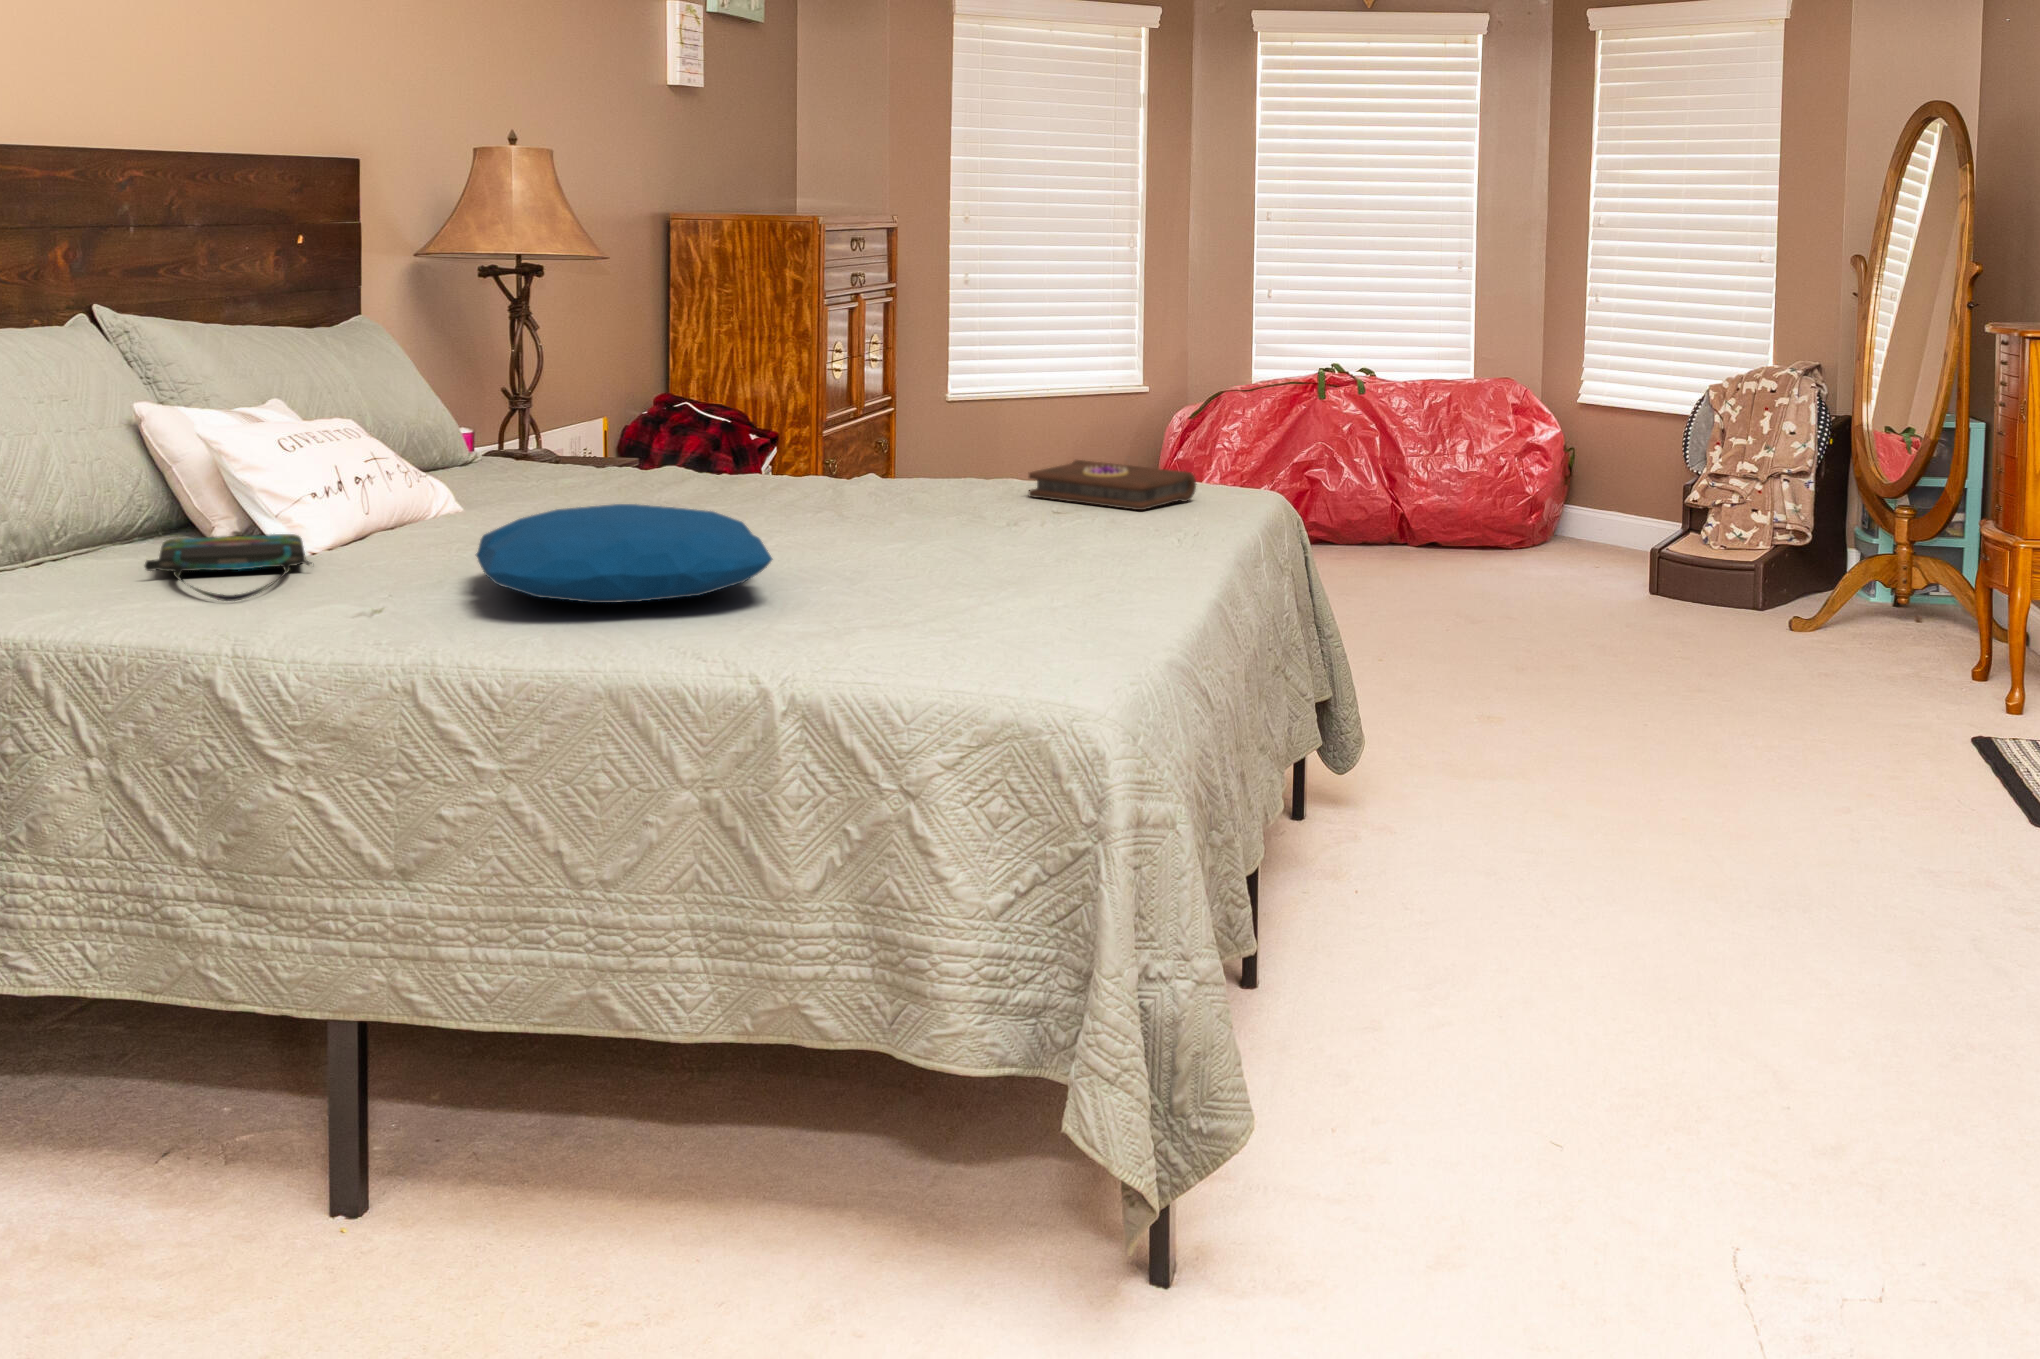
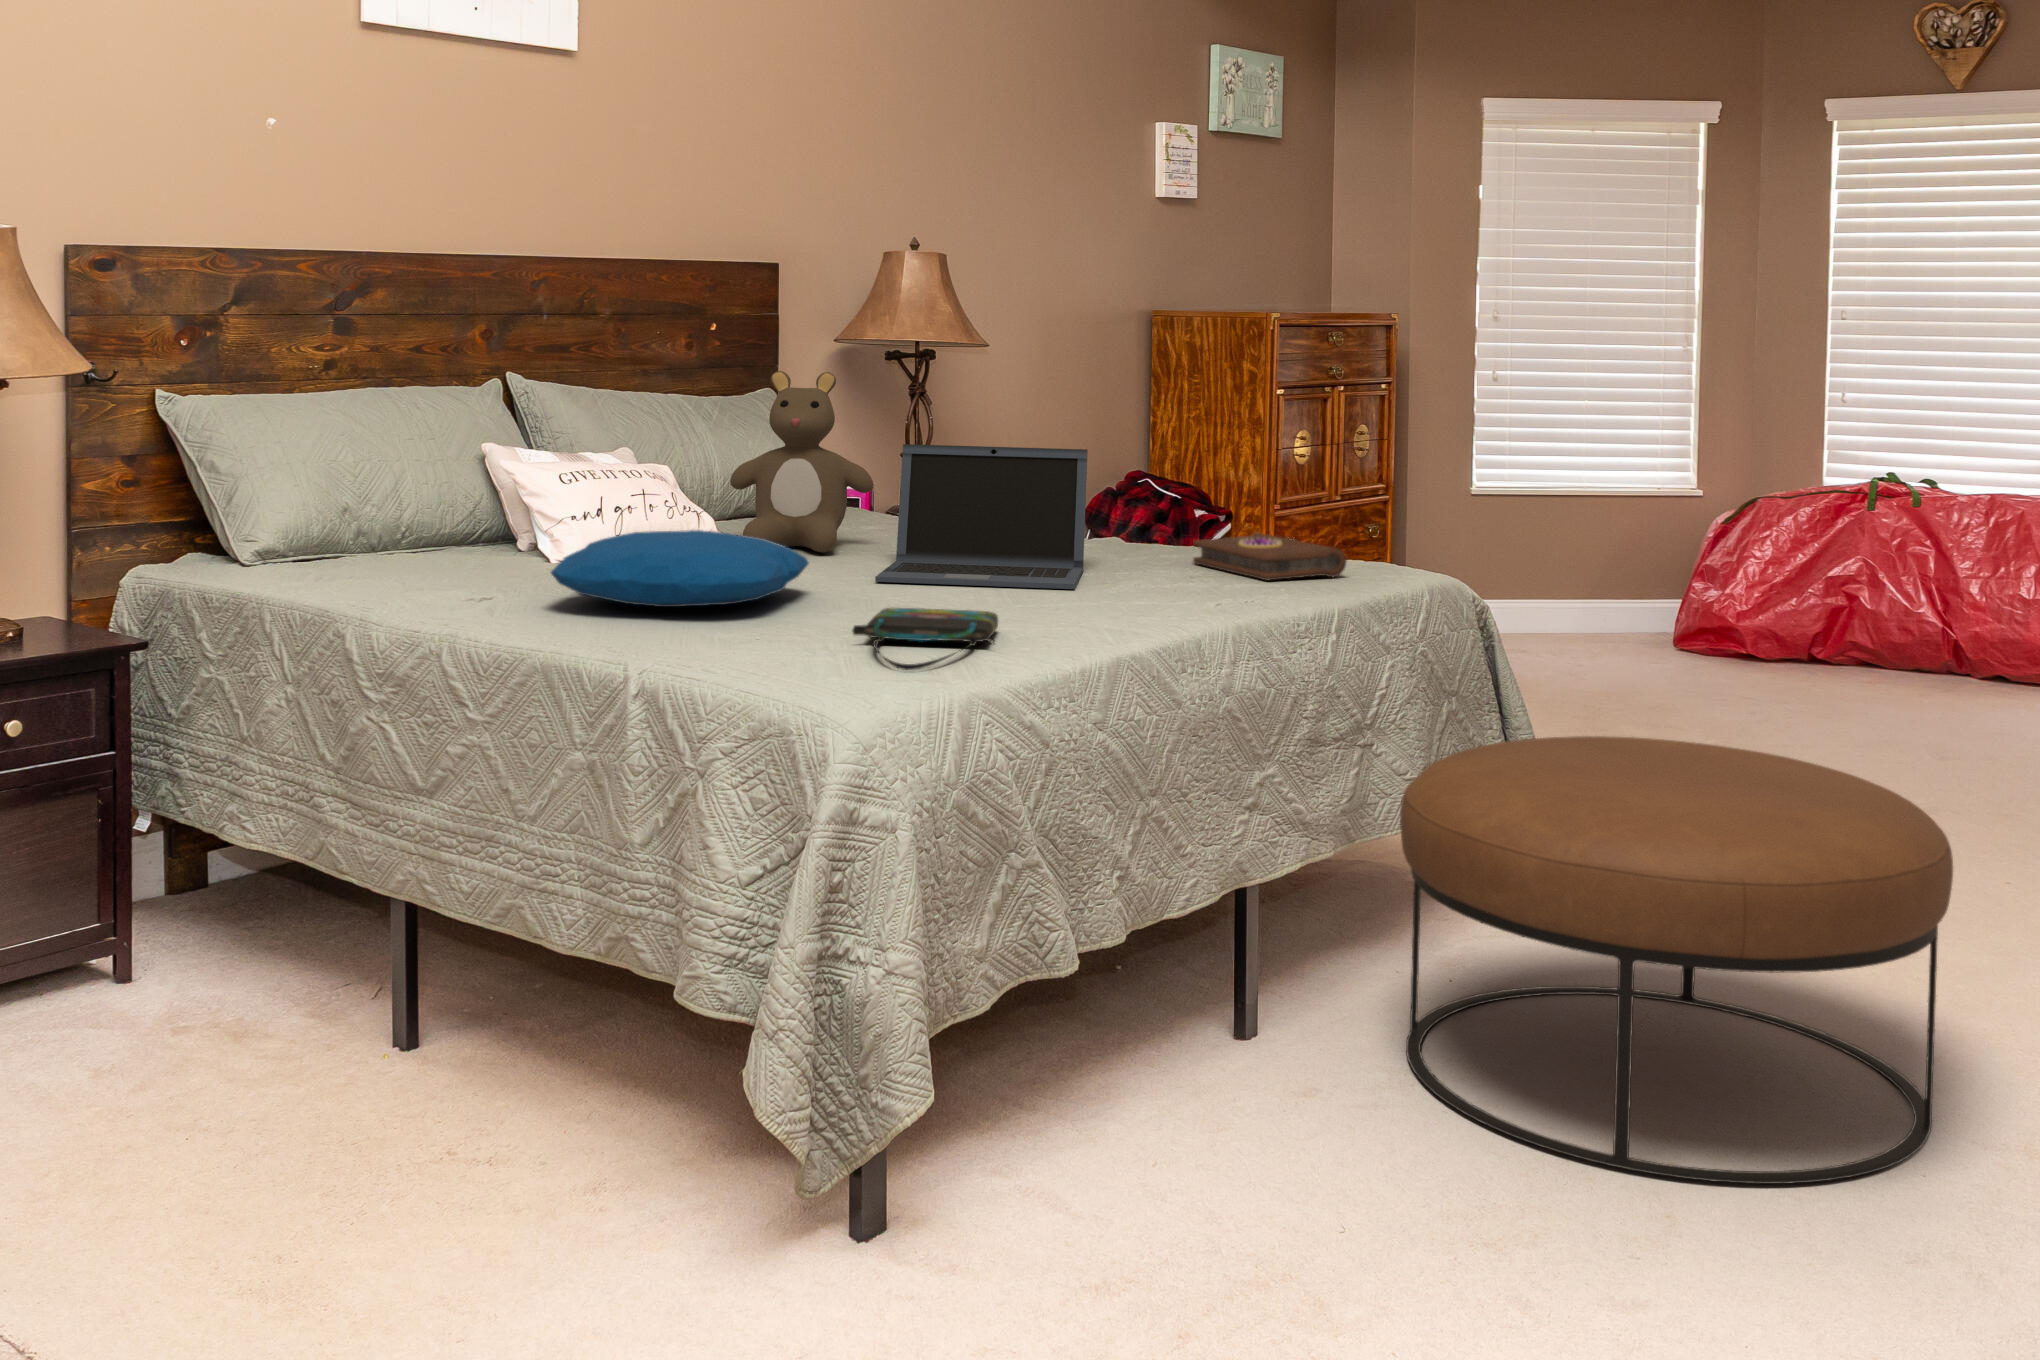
teddy bear: none [480,300,658,519] -> present [730,371,873,553]
laptop: none [737,382,994,546] -> present [875,444,1088,589]
tote bag: present [145,534,312,601] -> present [853,608,998,670]
ottoman: none [1359,633,1840,1023] -> present [1400,736,1953,1184]

